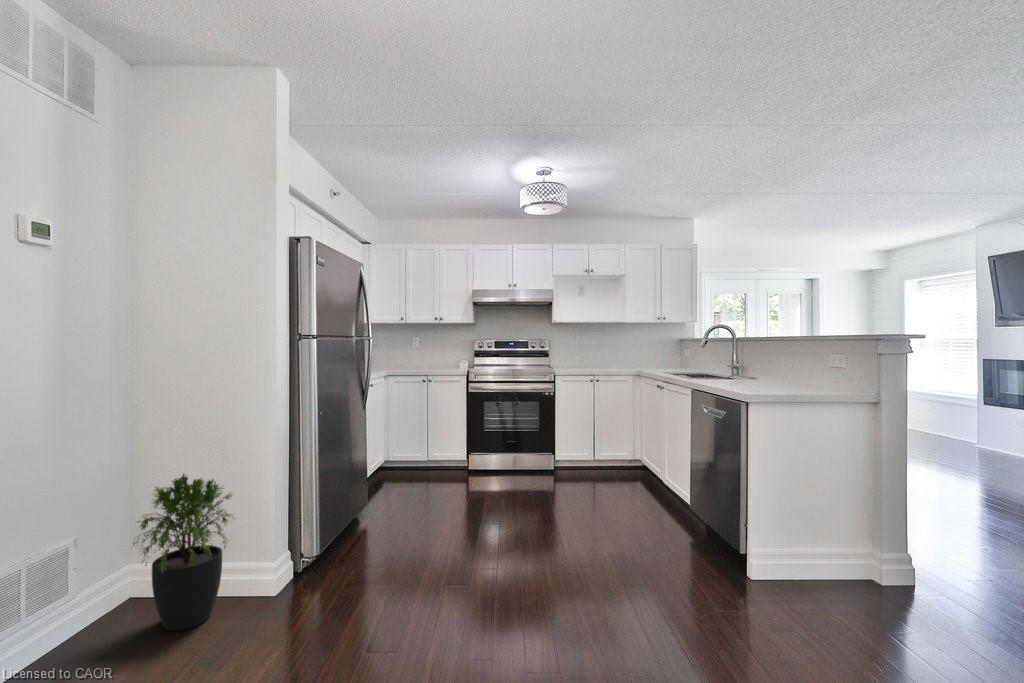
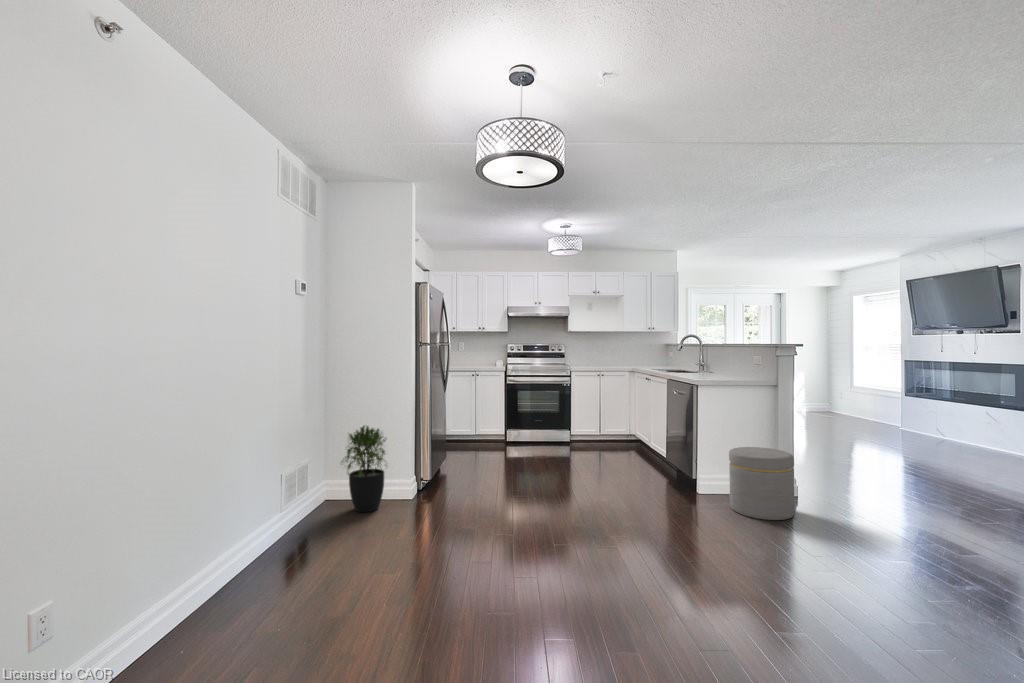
ottoman: none [811,506,937,651] -> present [729,447,795,520]

